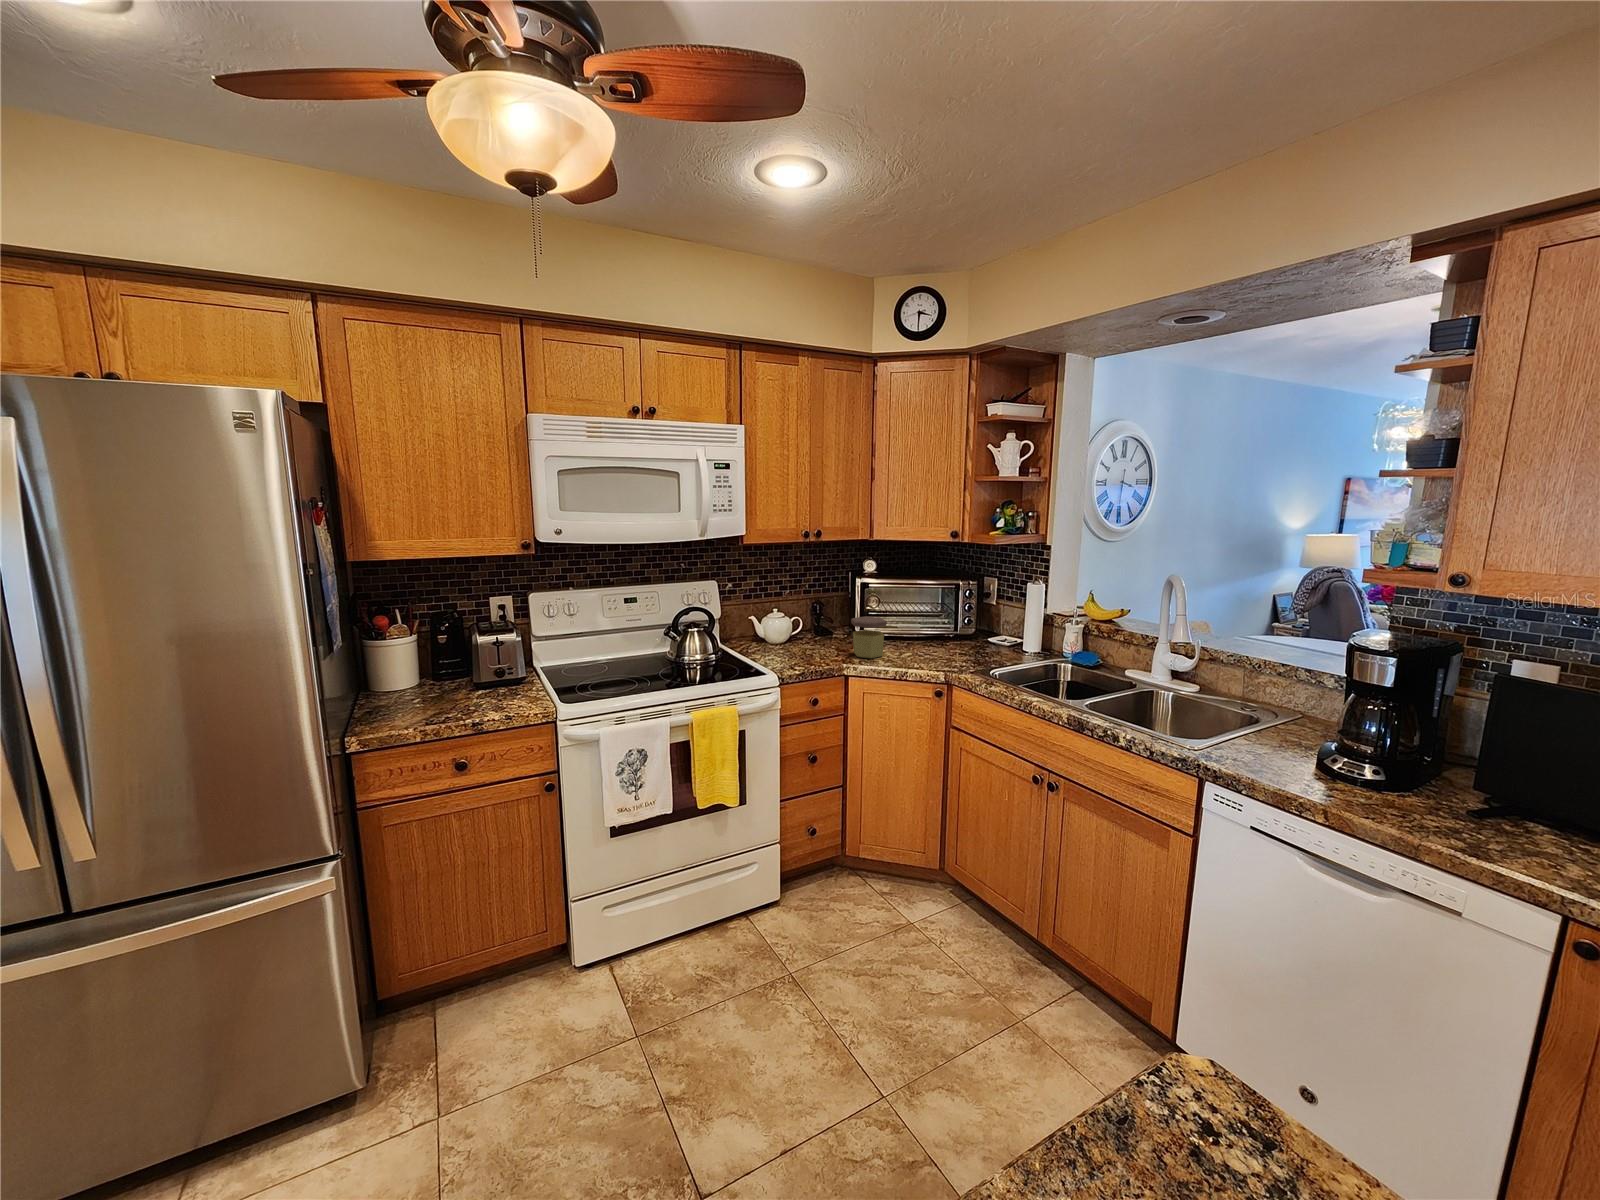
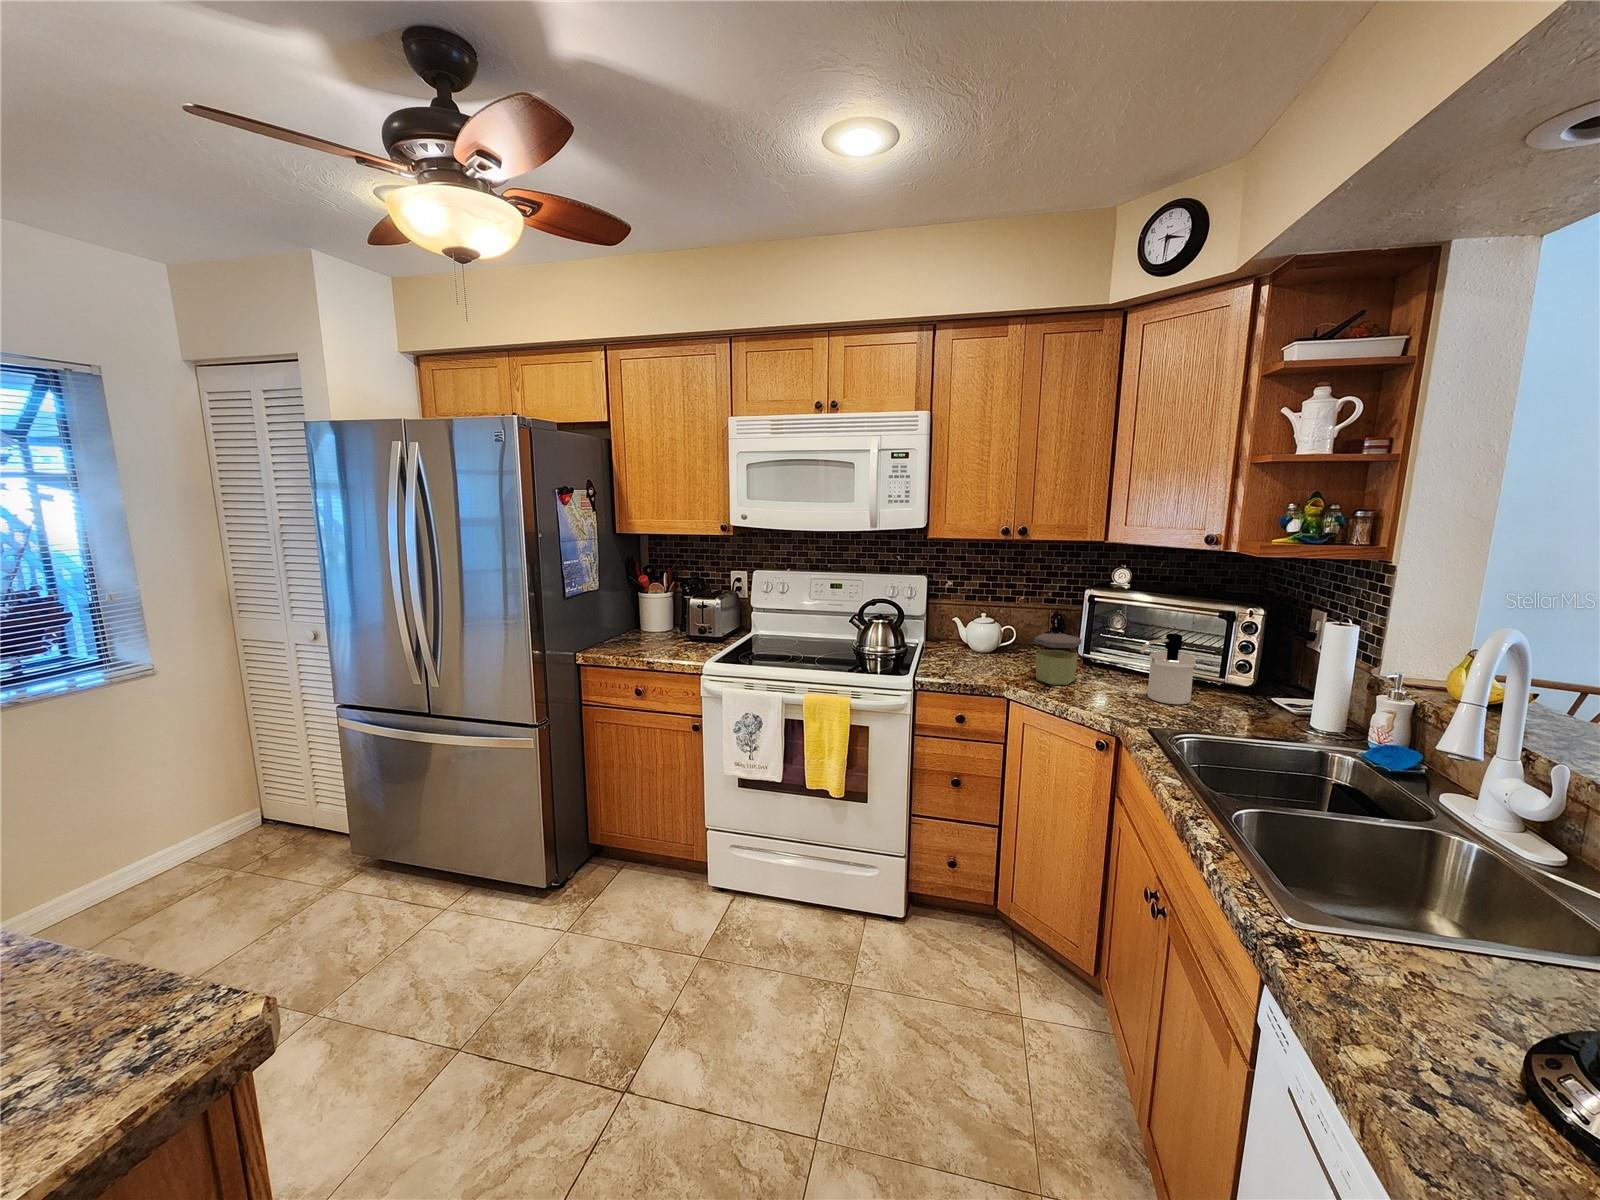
soap dispenser: none [936,605,966,656] -> present [1140,633,1196,704]

